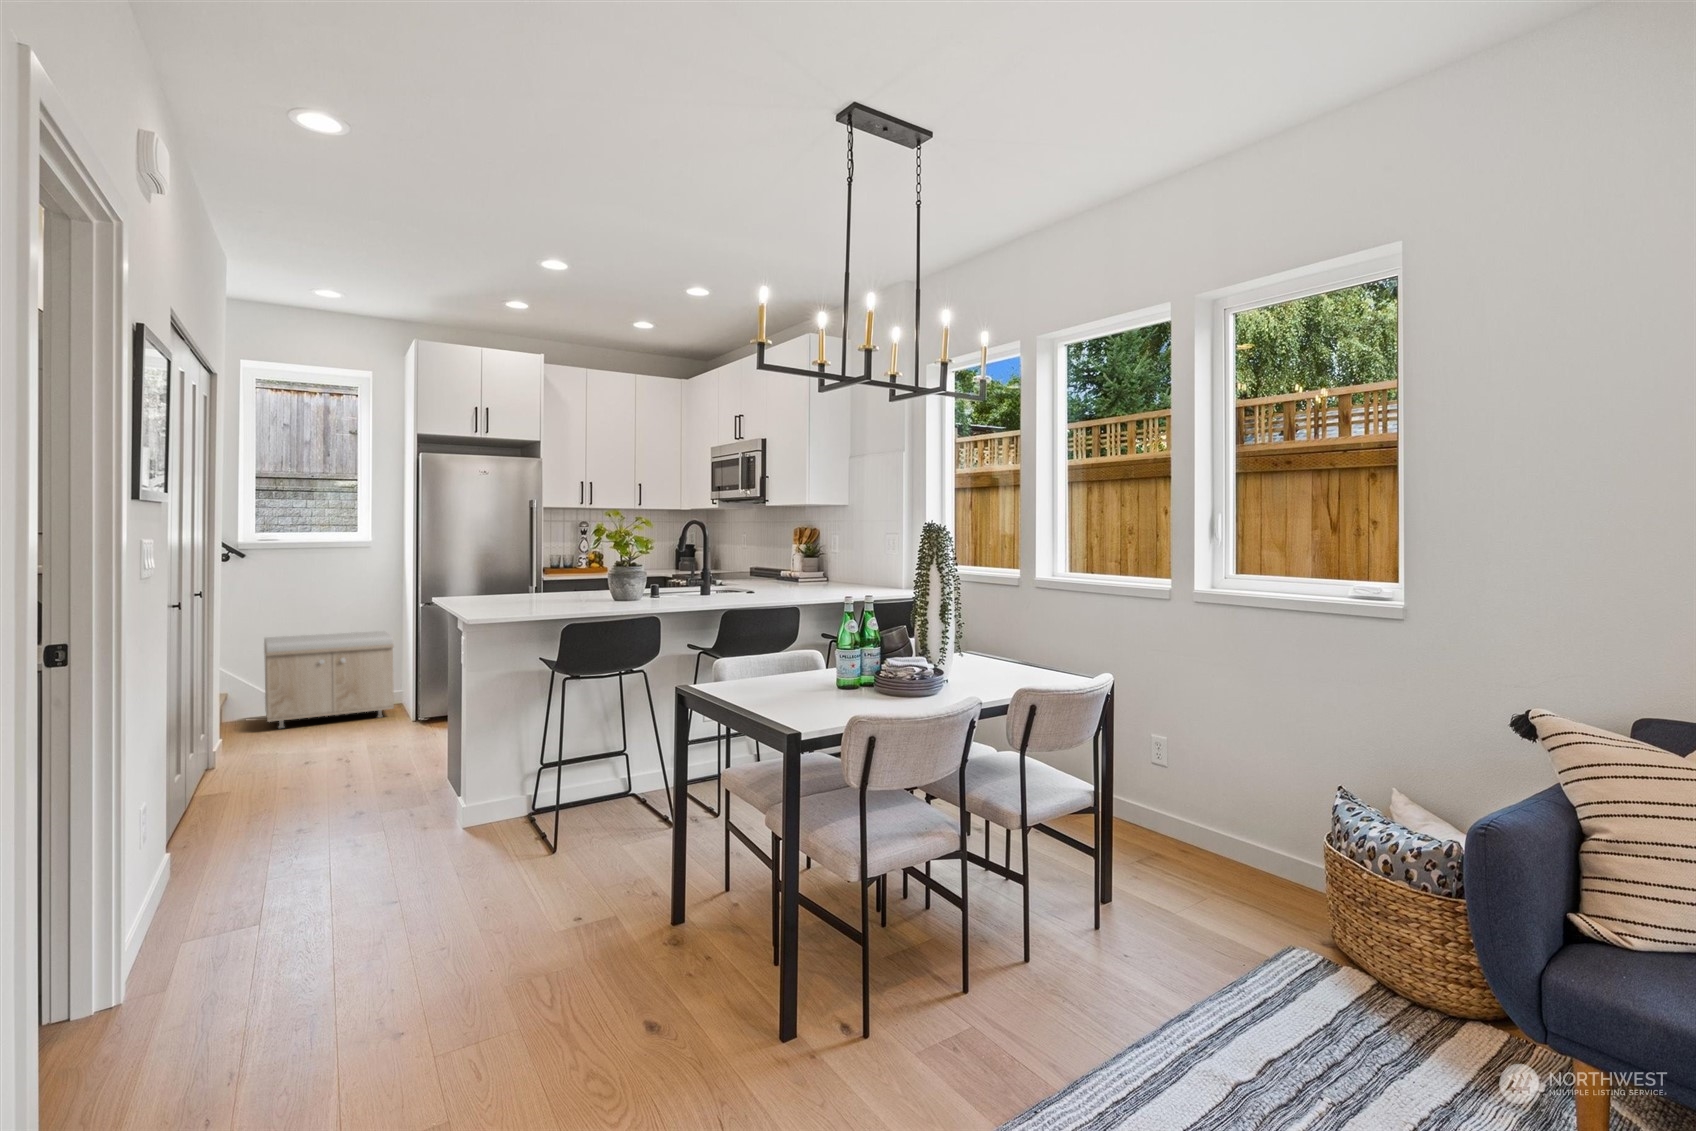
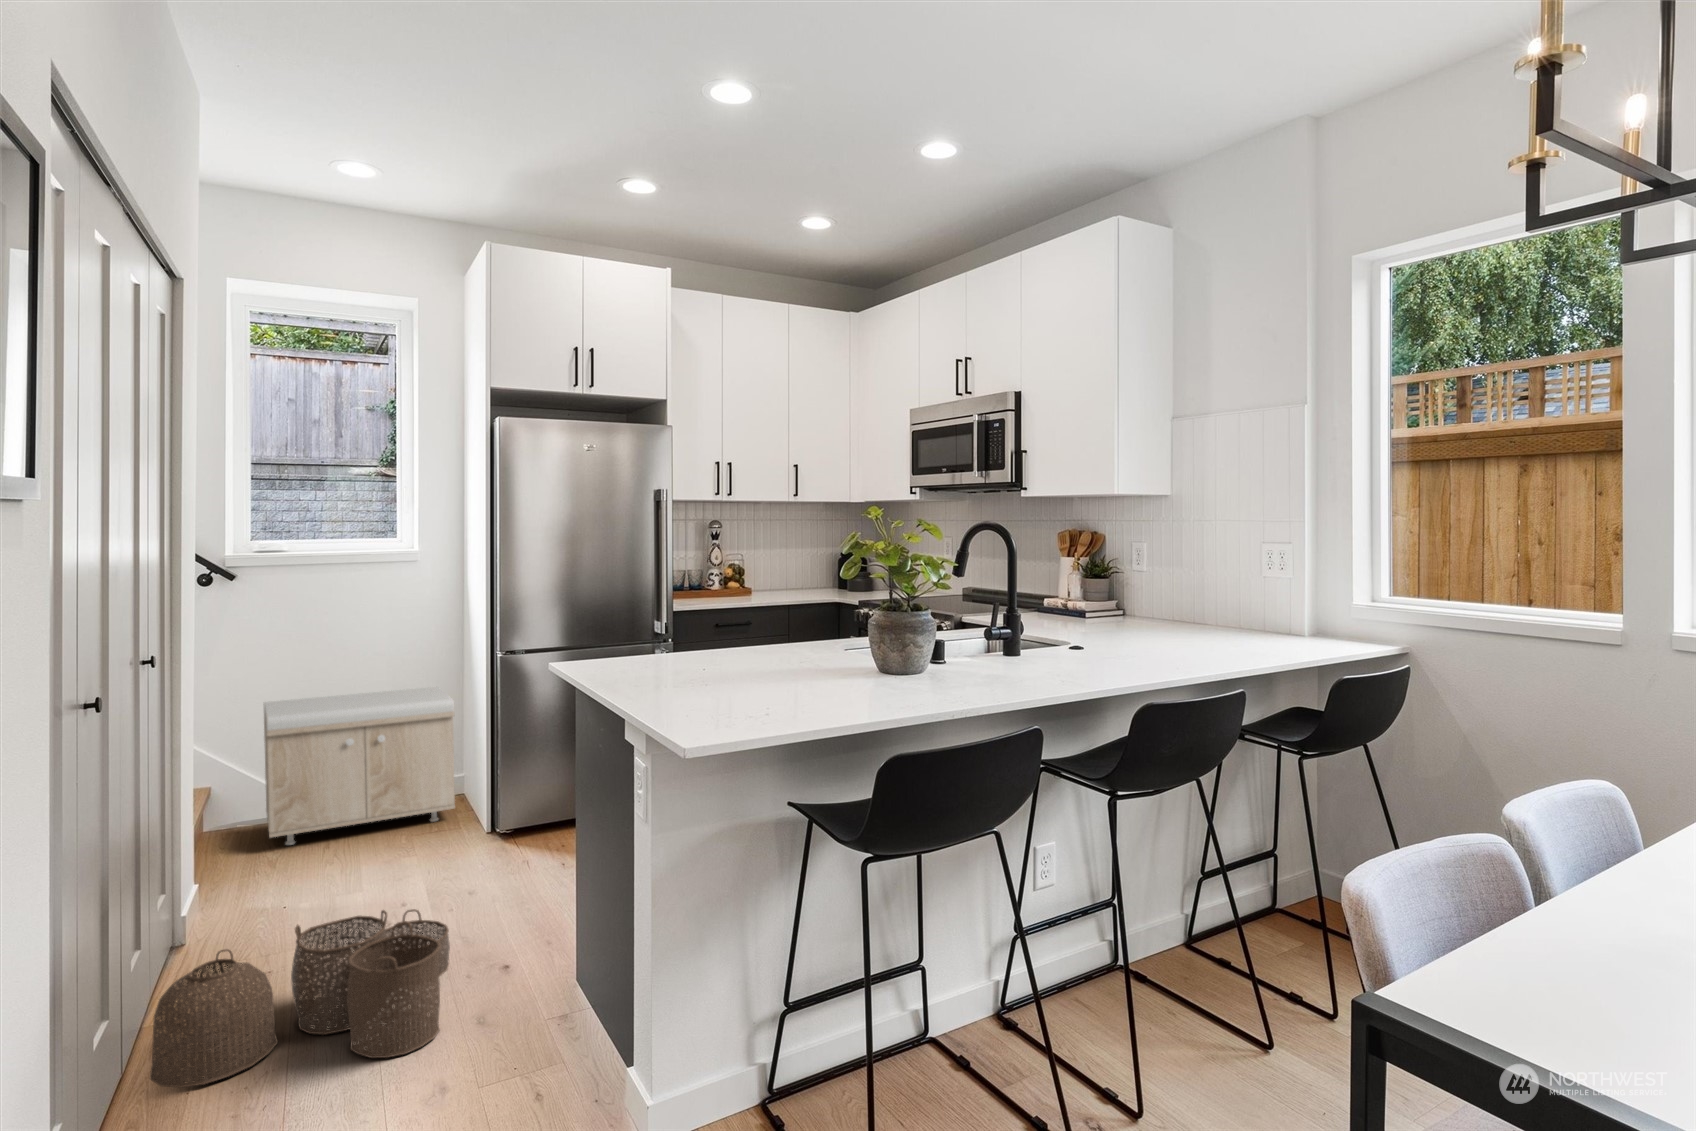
woven basket: none [200,735,375,815] -> present [150,909,450,1088]

